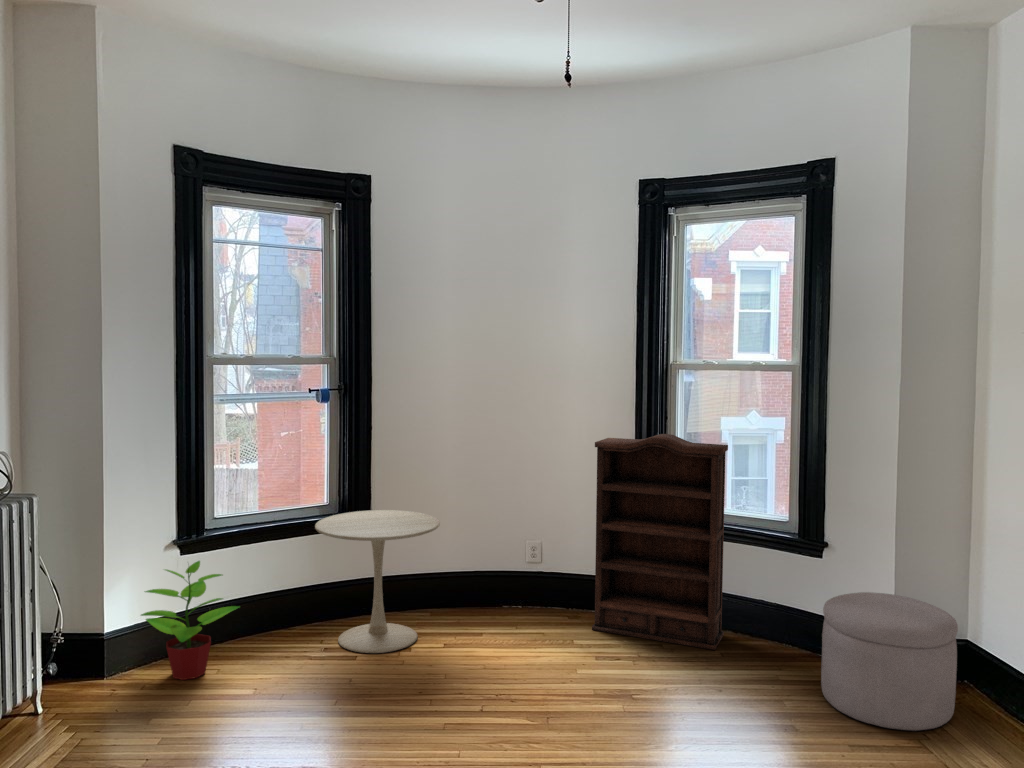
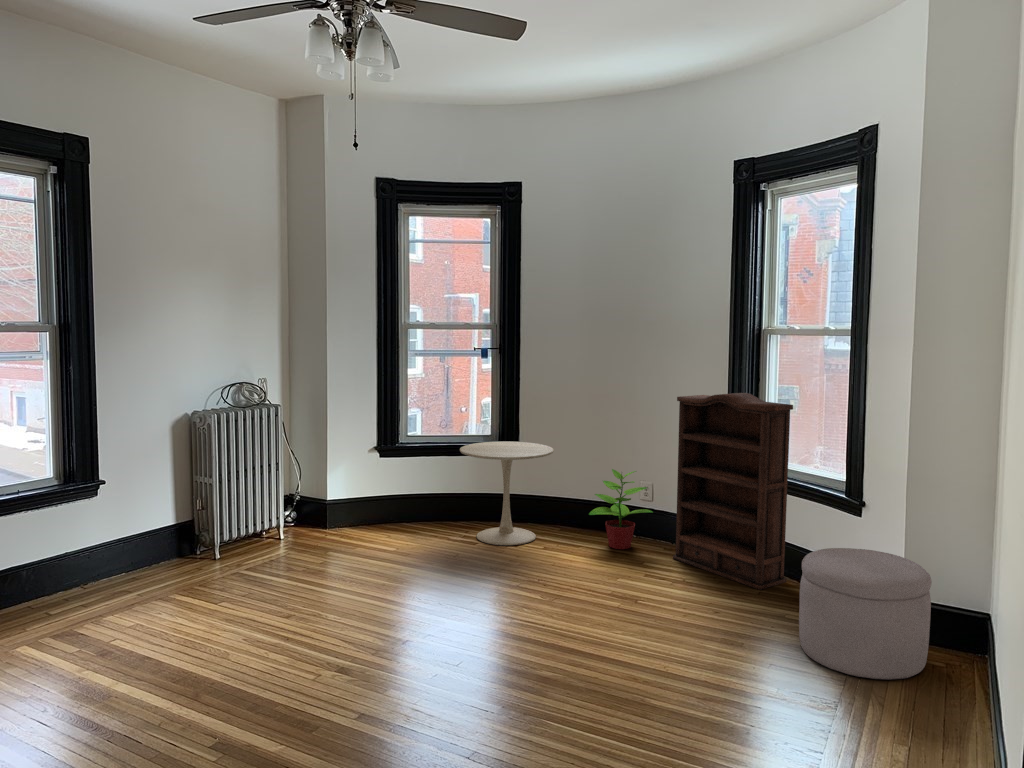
potted plant: present [141,561,240,680] -> present [589,469,652,549]

